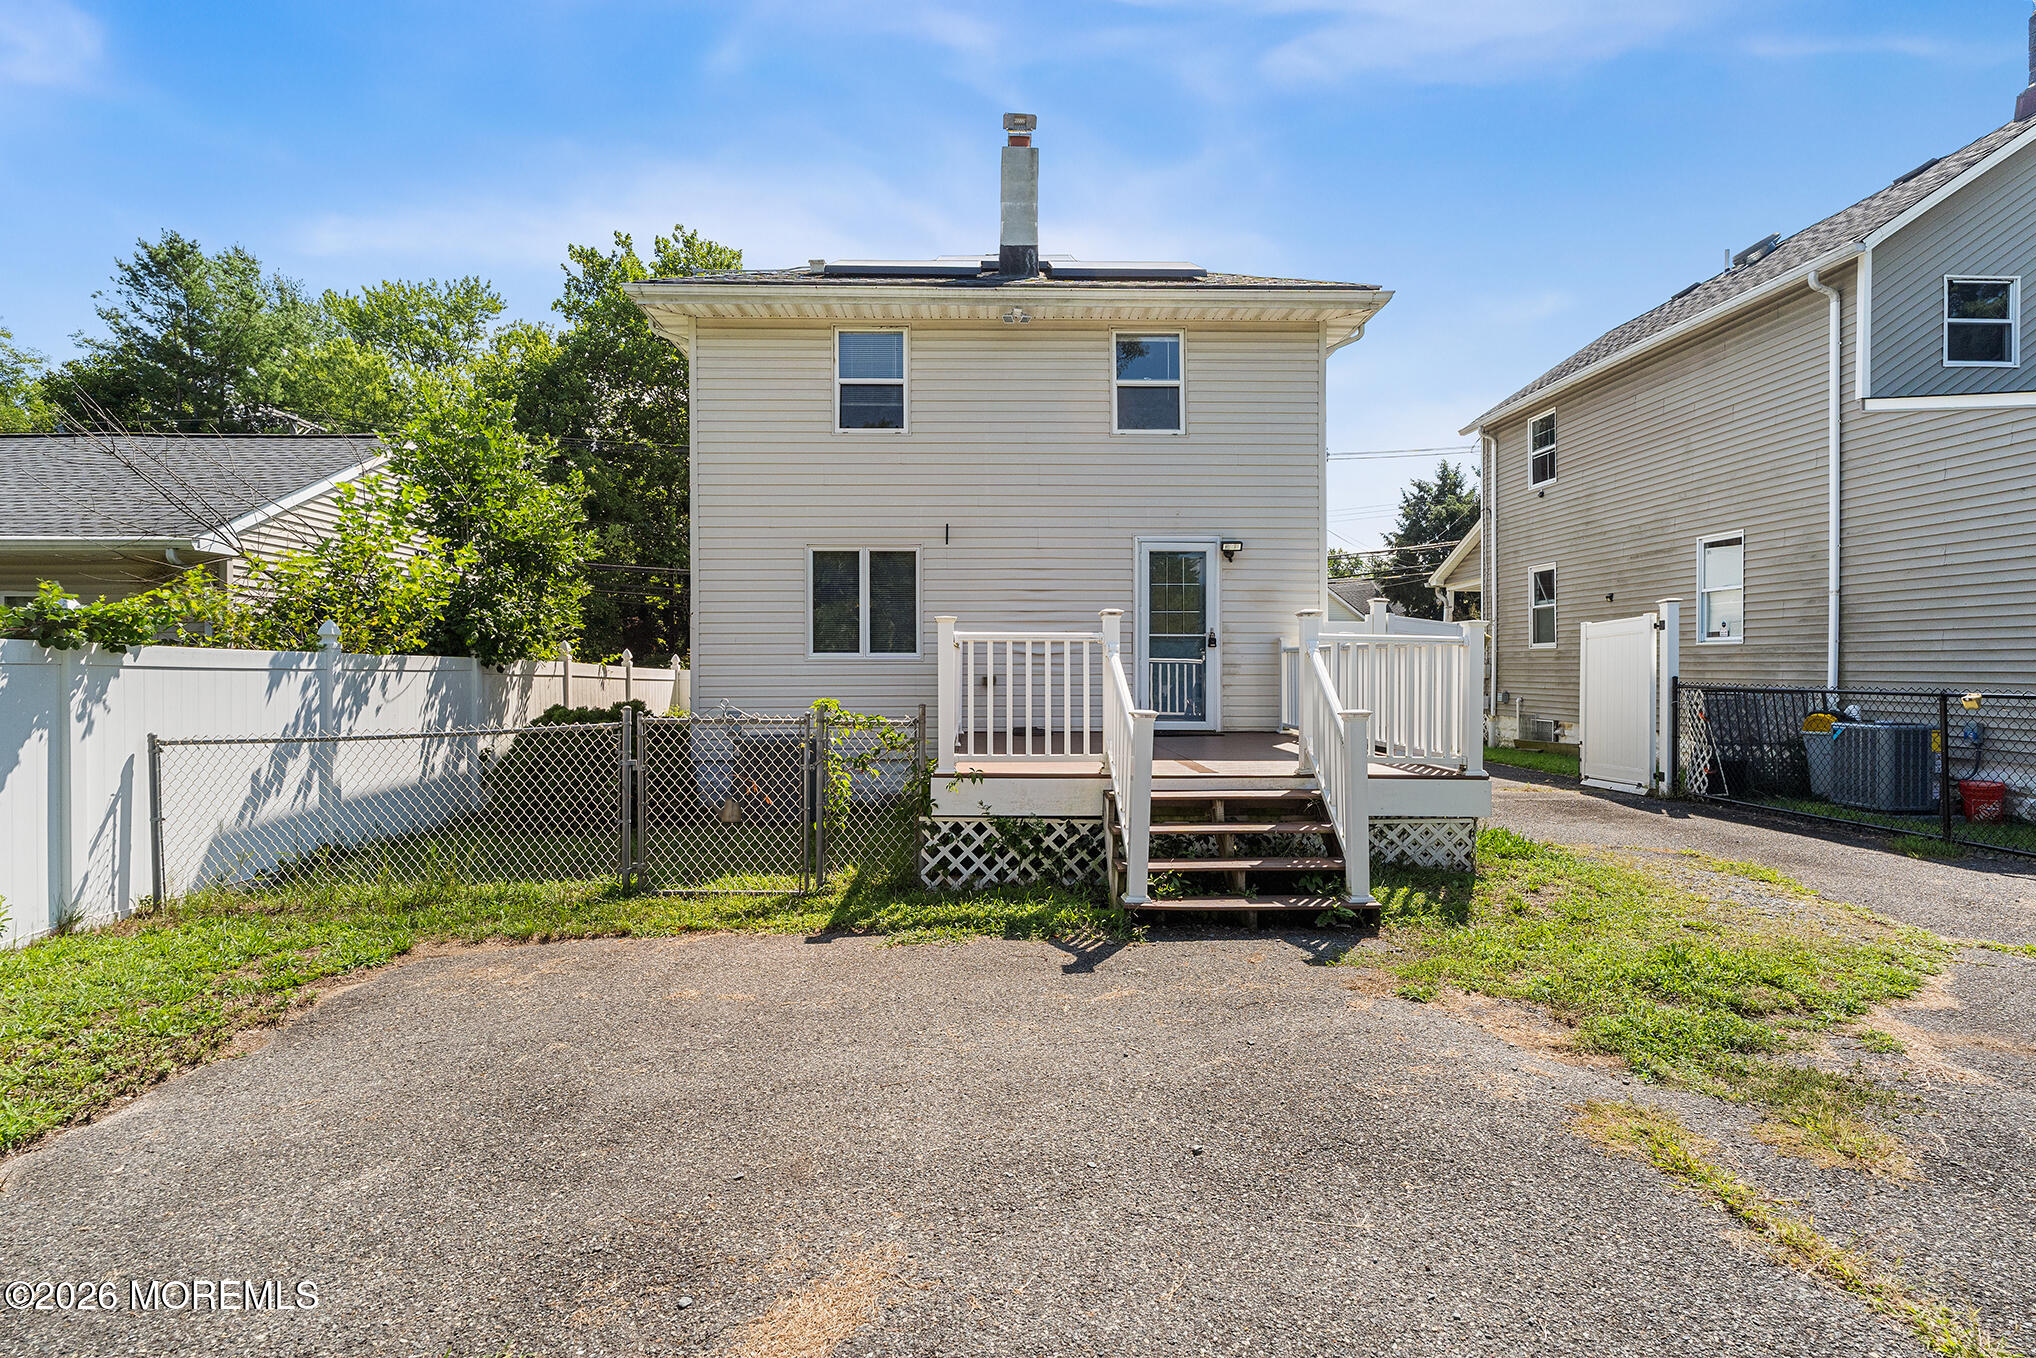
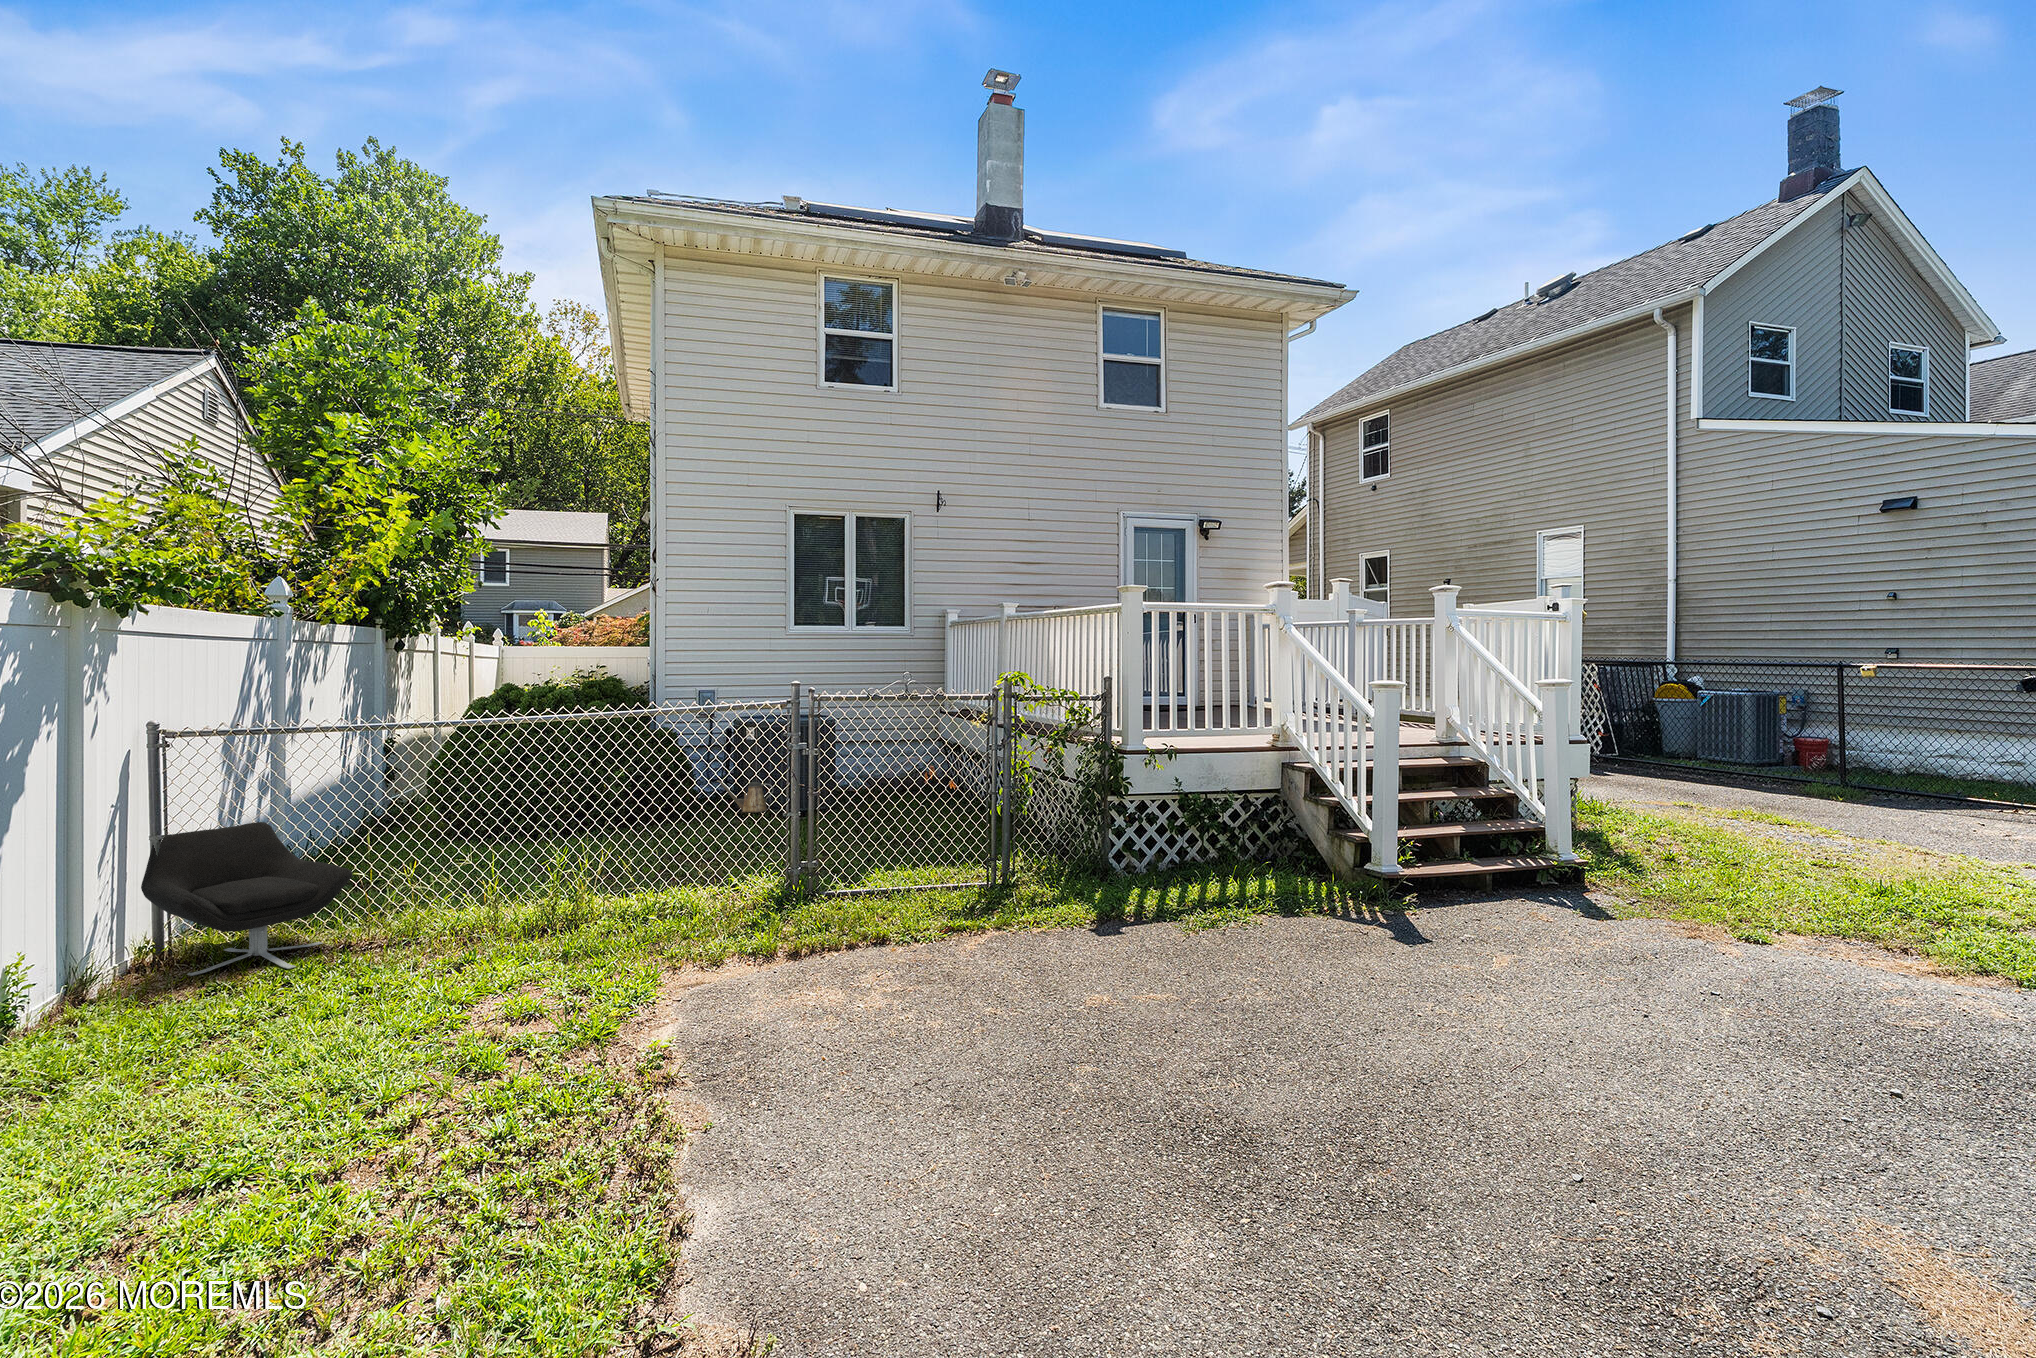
lounge chair: none [134,806,277,914] -> present [141,822,353,976]

